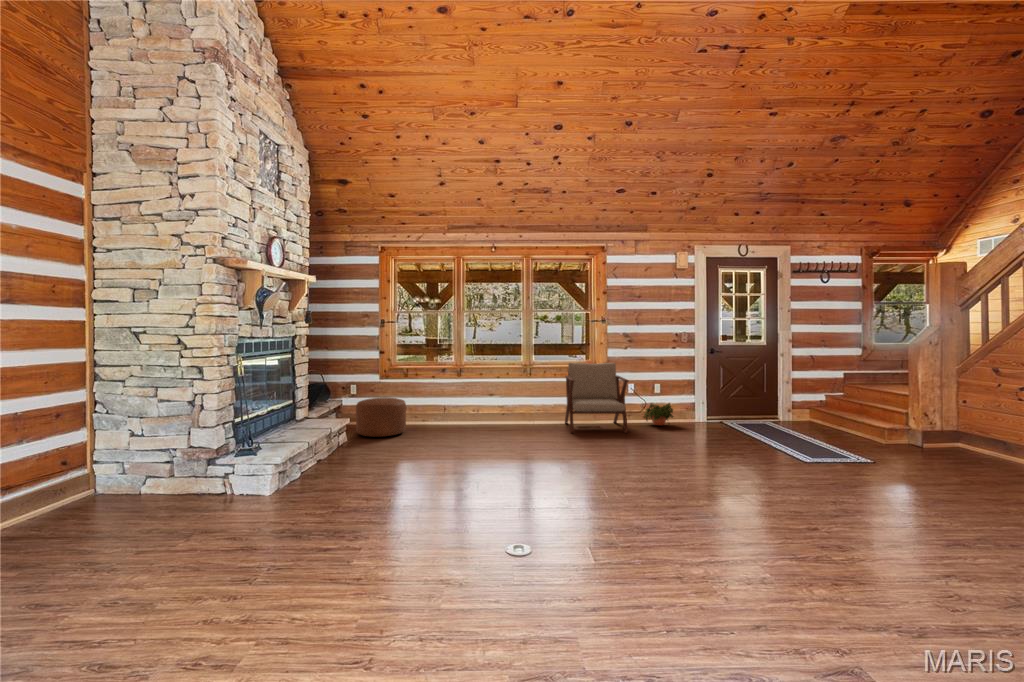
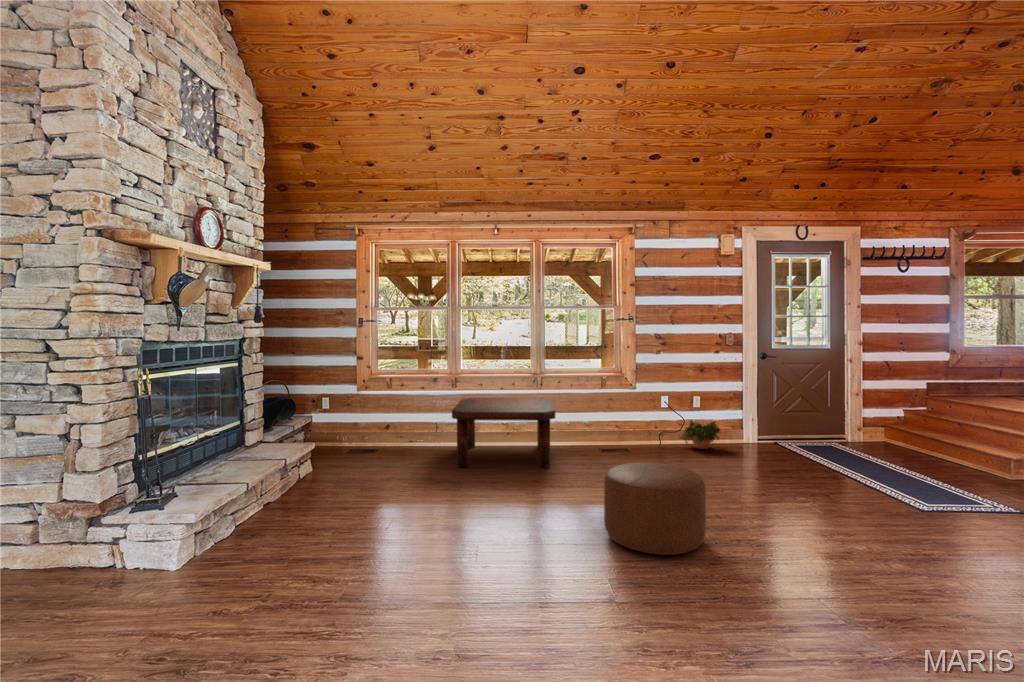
lounge chair: present [565,363,629,433] -> none [584,371,667,460]
coffee table: none [458,384,540,438] -> present [452,398,555,468]
ottoman: present [356,398,406,437] -> present [604,462,706,555]

